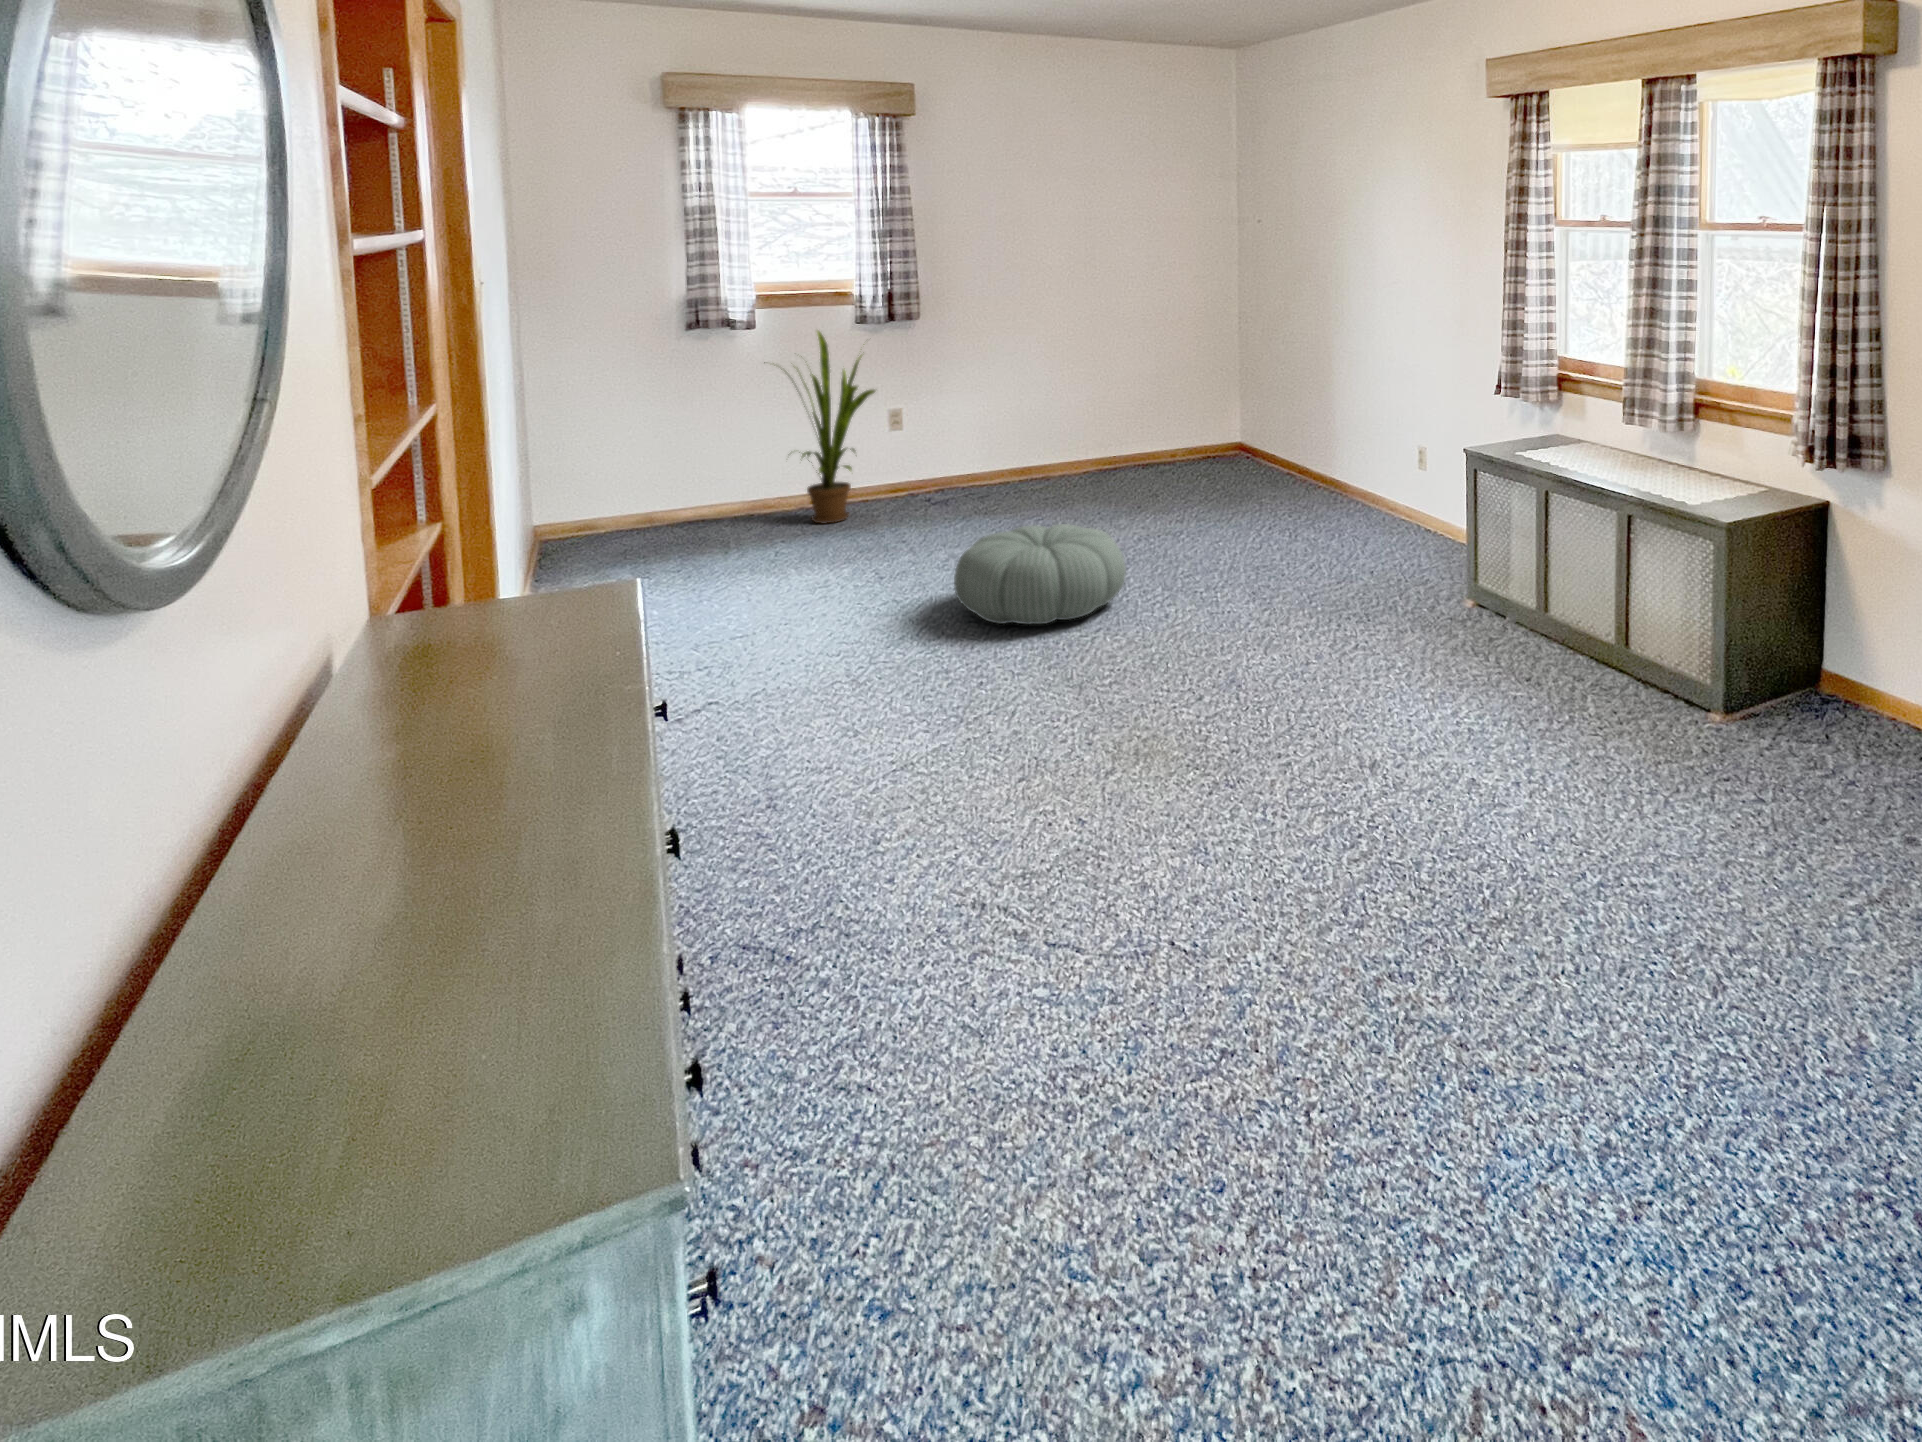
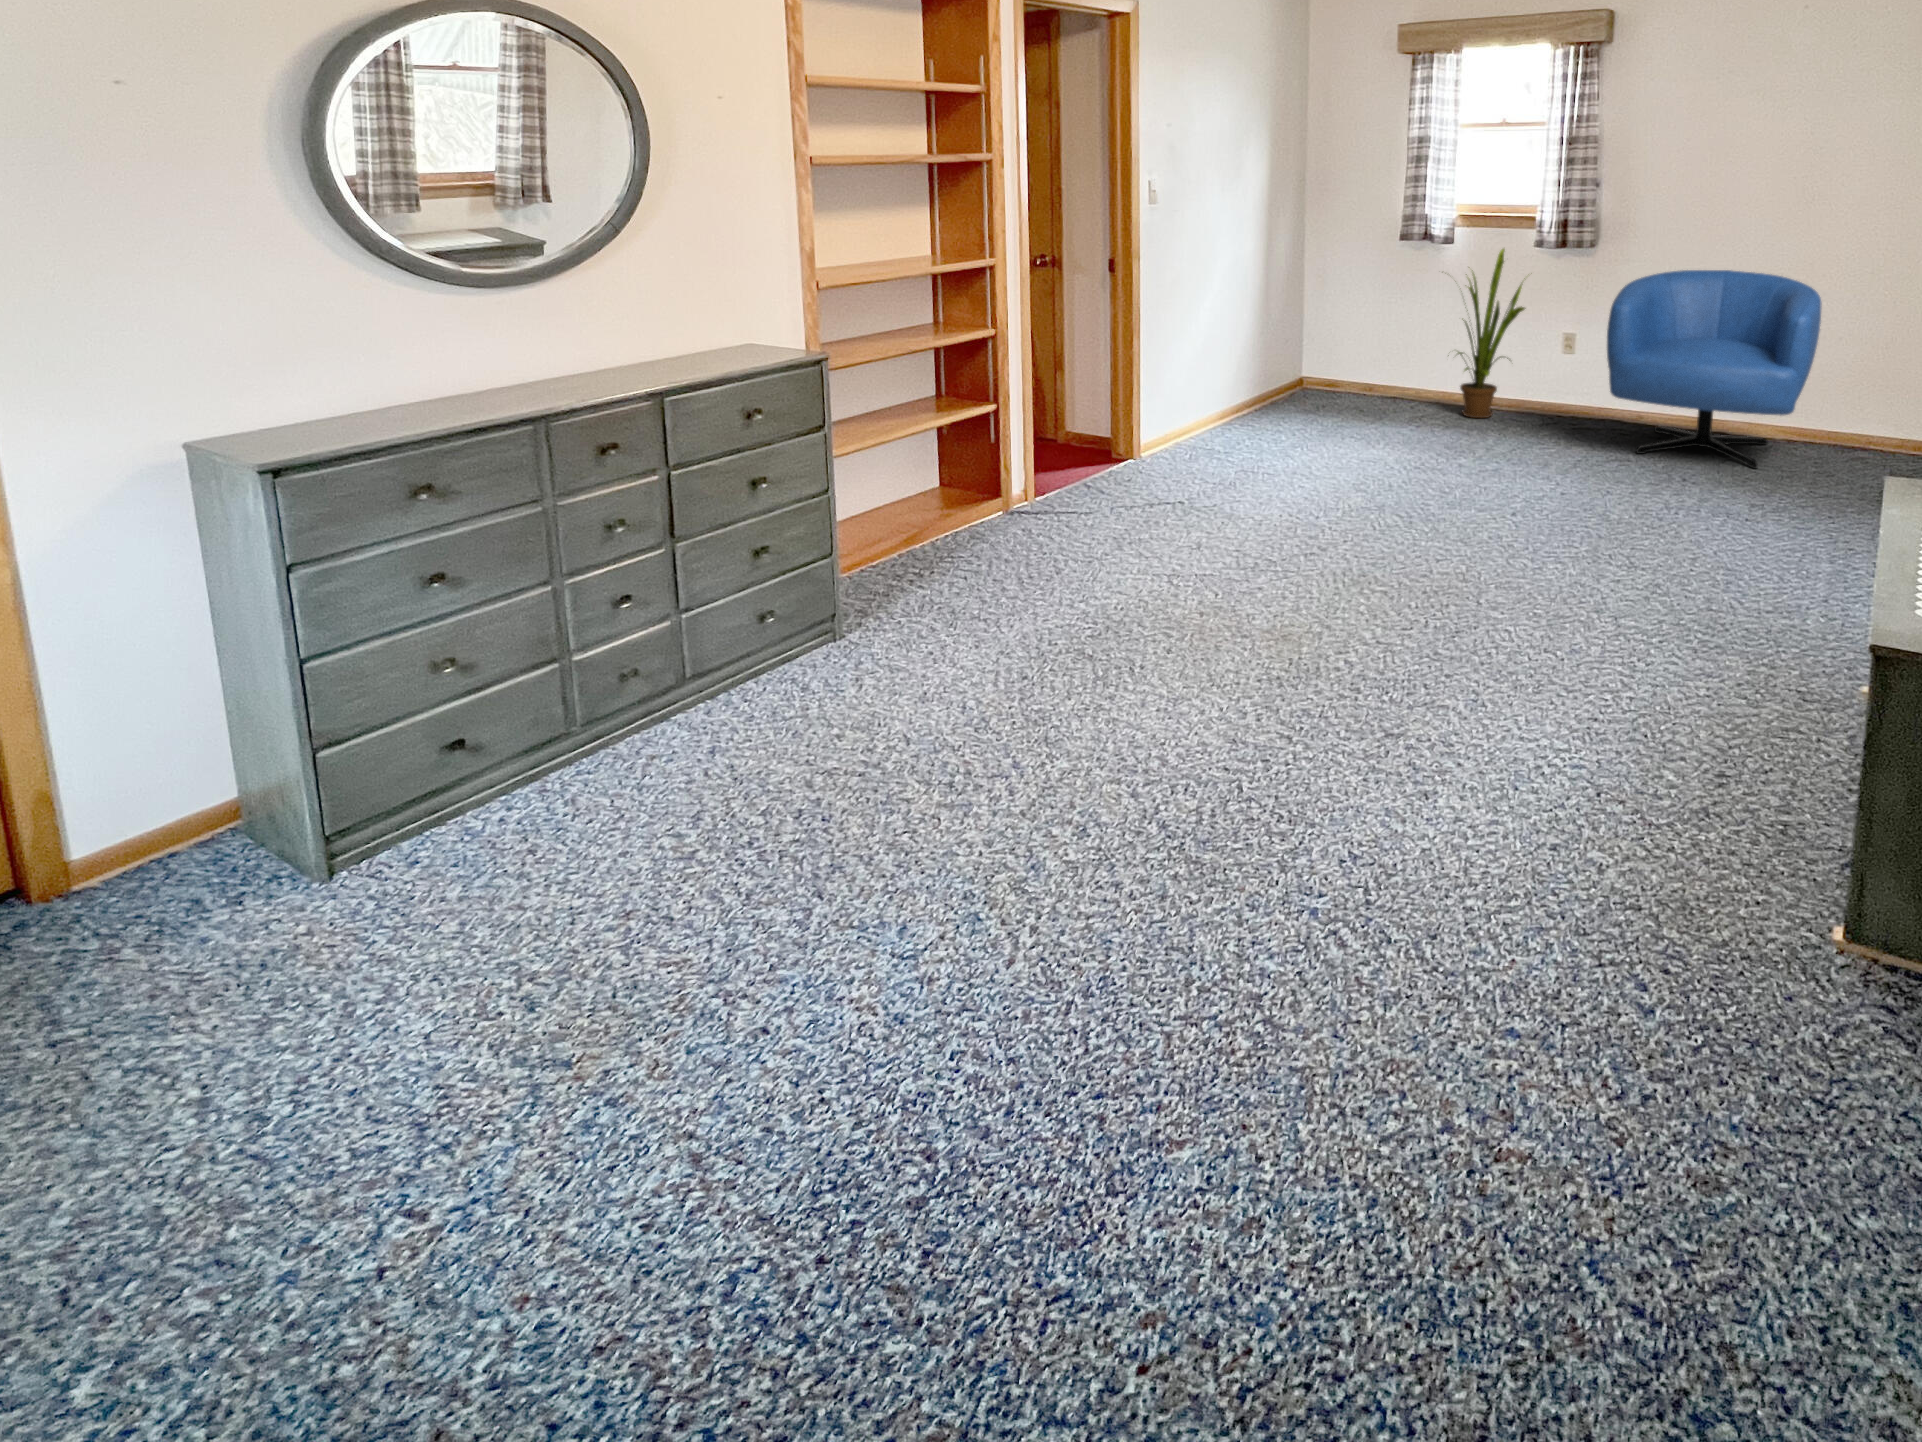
armchair: none [977,330,1165,511] -> present [1607,270,1821,469]
pouf: present [954,524,1126,624] -> none [1383,444,1544,537]

